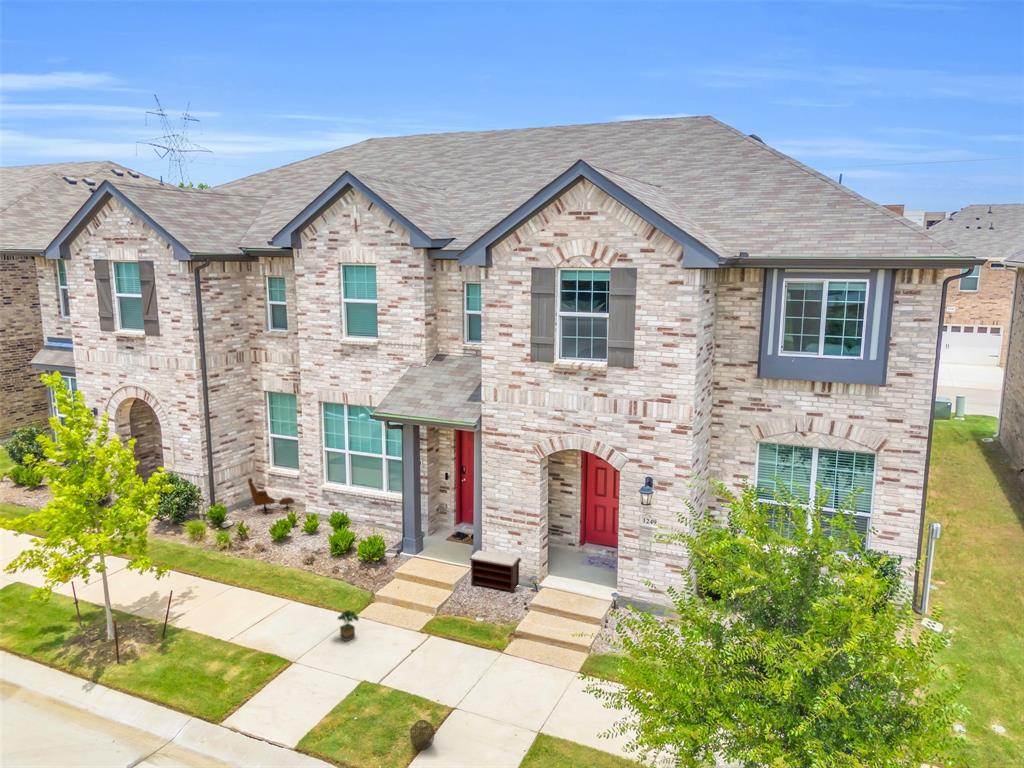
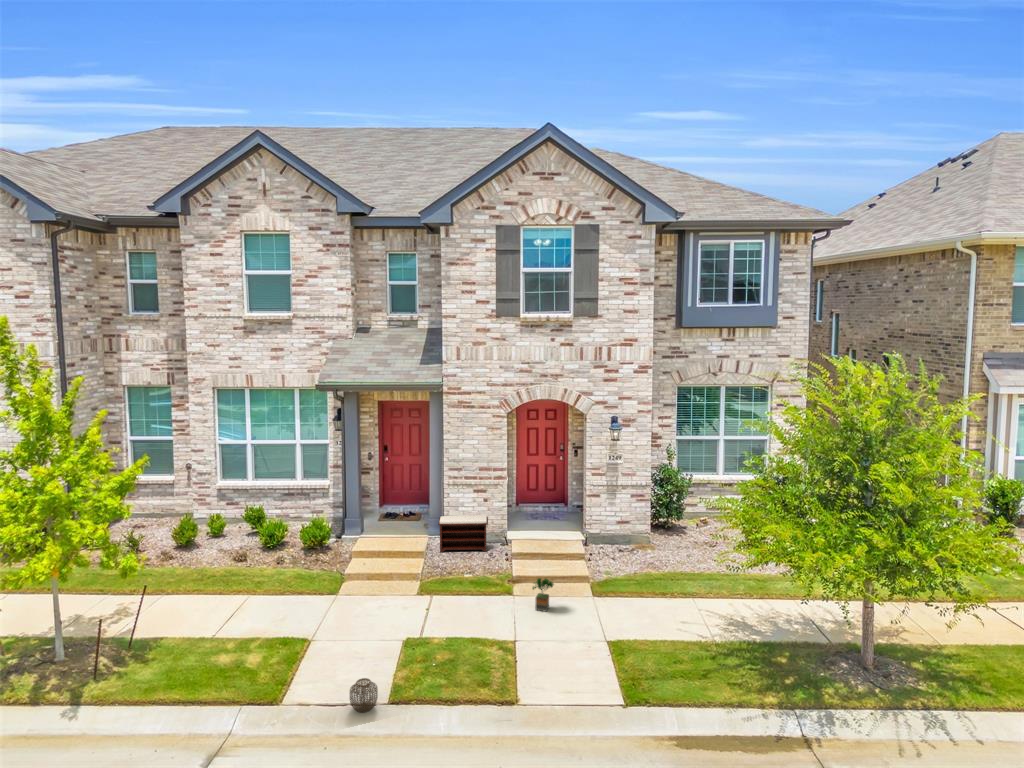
lounge chair: present [248,478,294,513] -> none [111,489,170,531]
potted tree: present [338,610,359,641] -> present [532,578,554,611]
woven basket: present [410,720,434,750] -> present [350,678,378,713]

